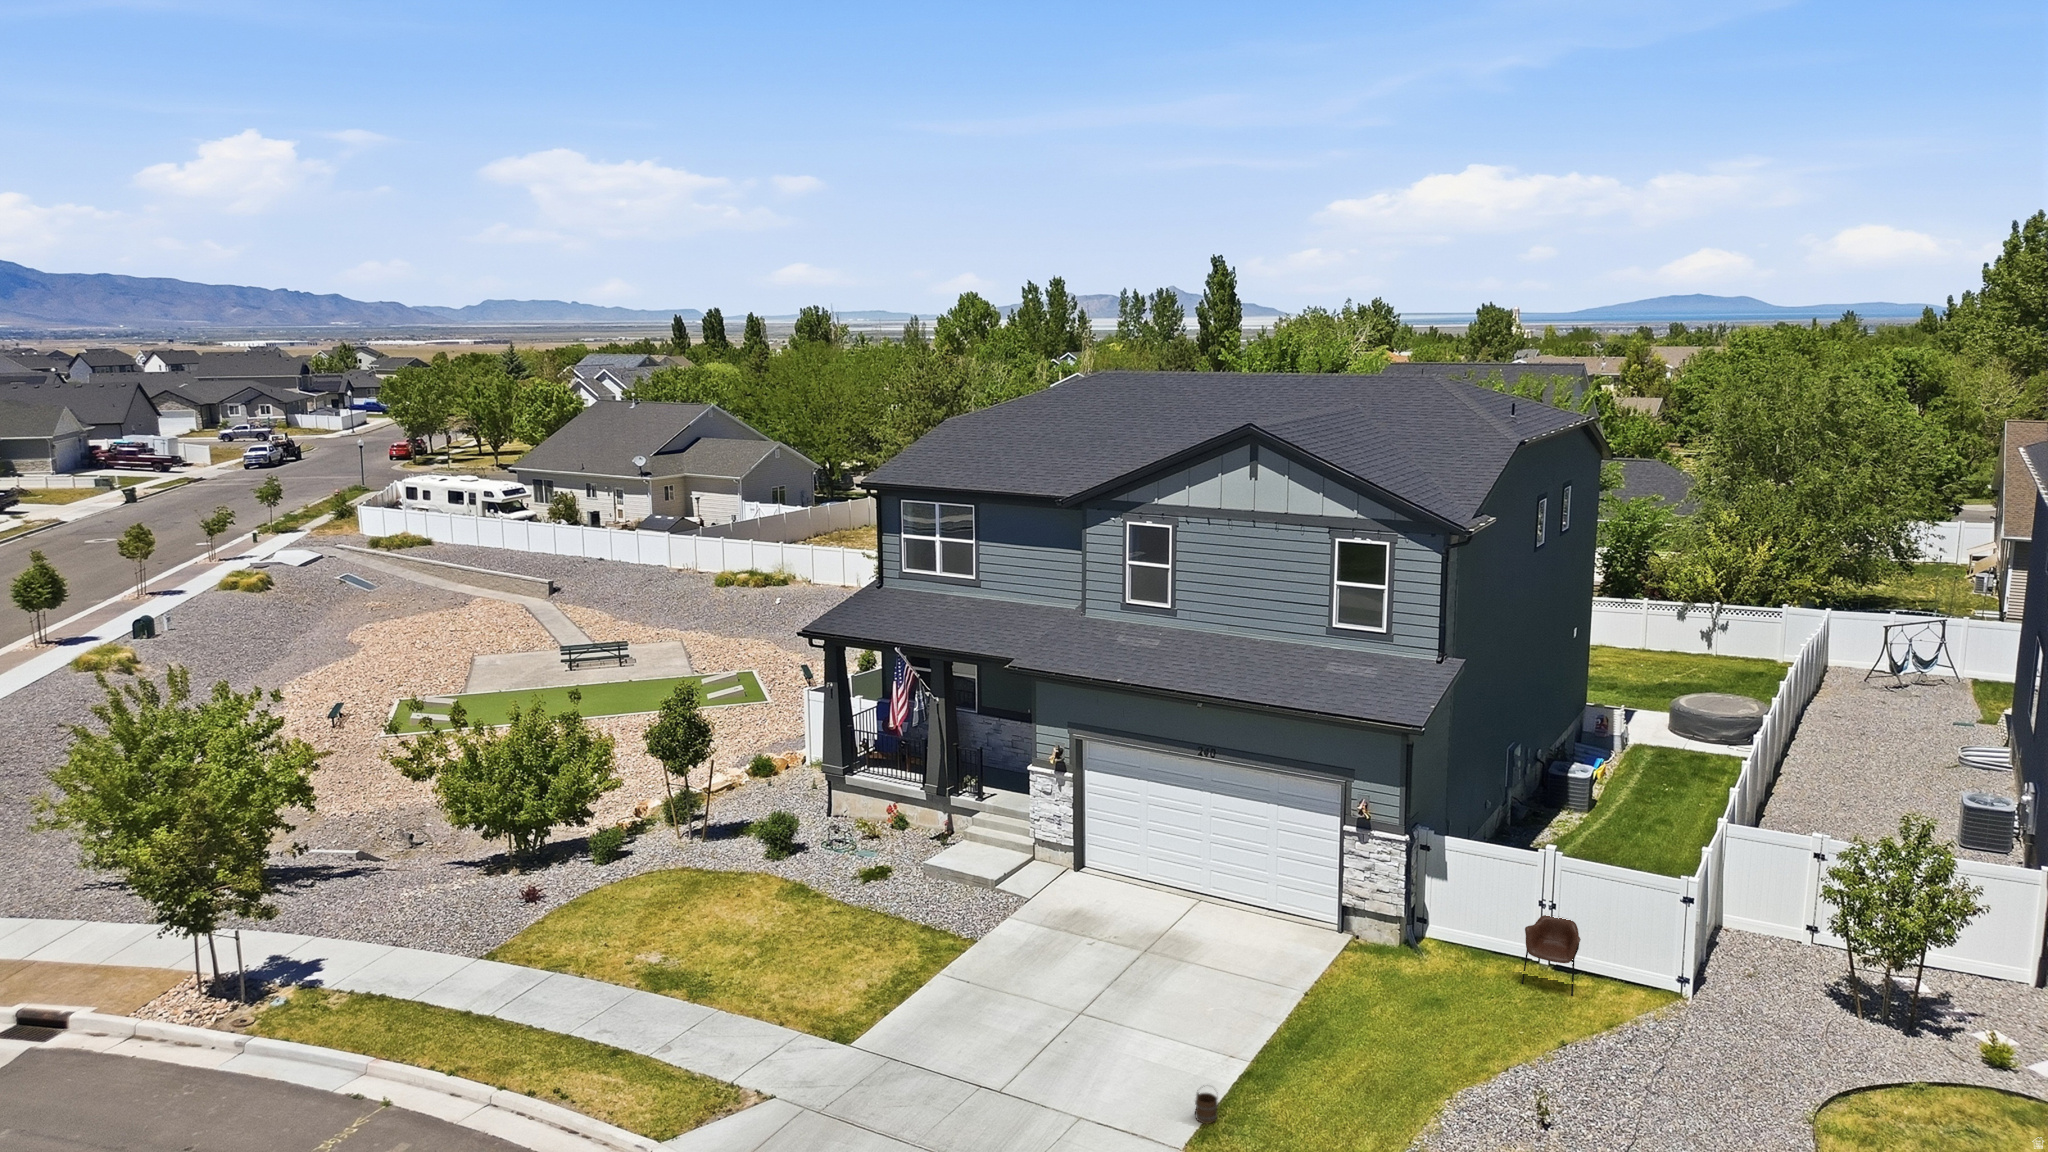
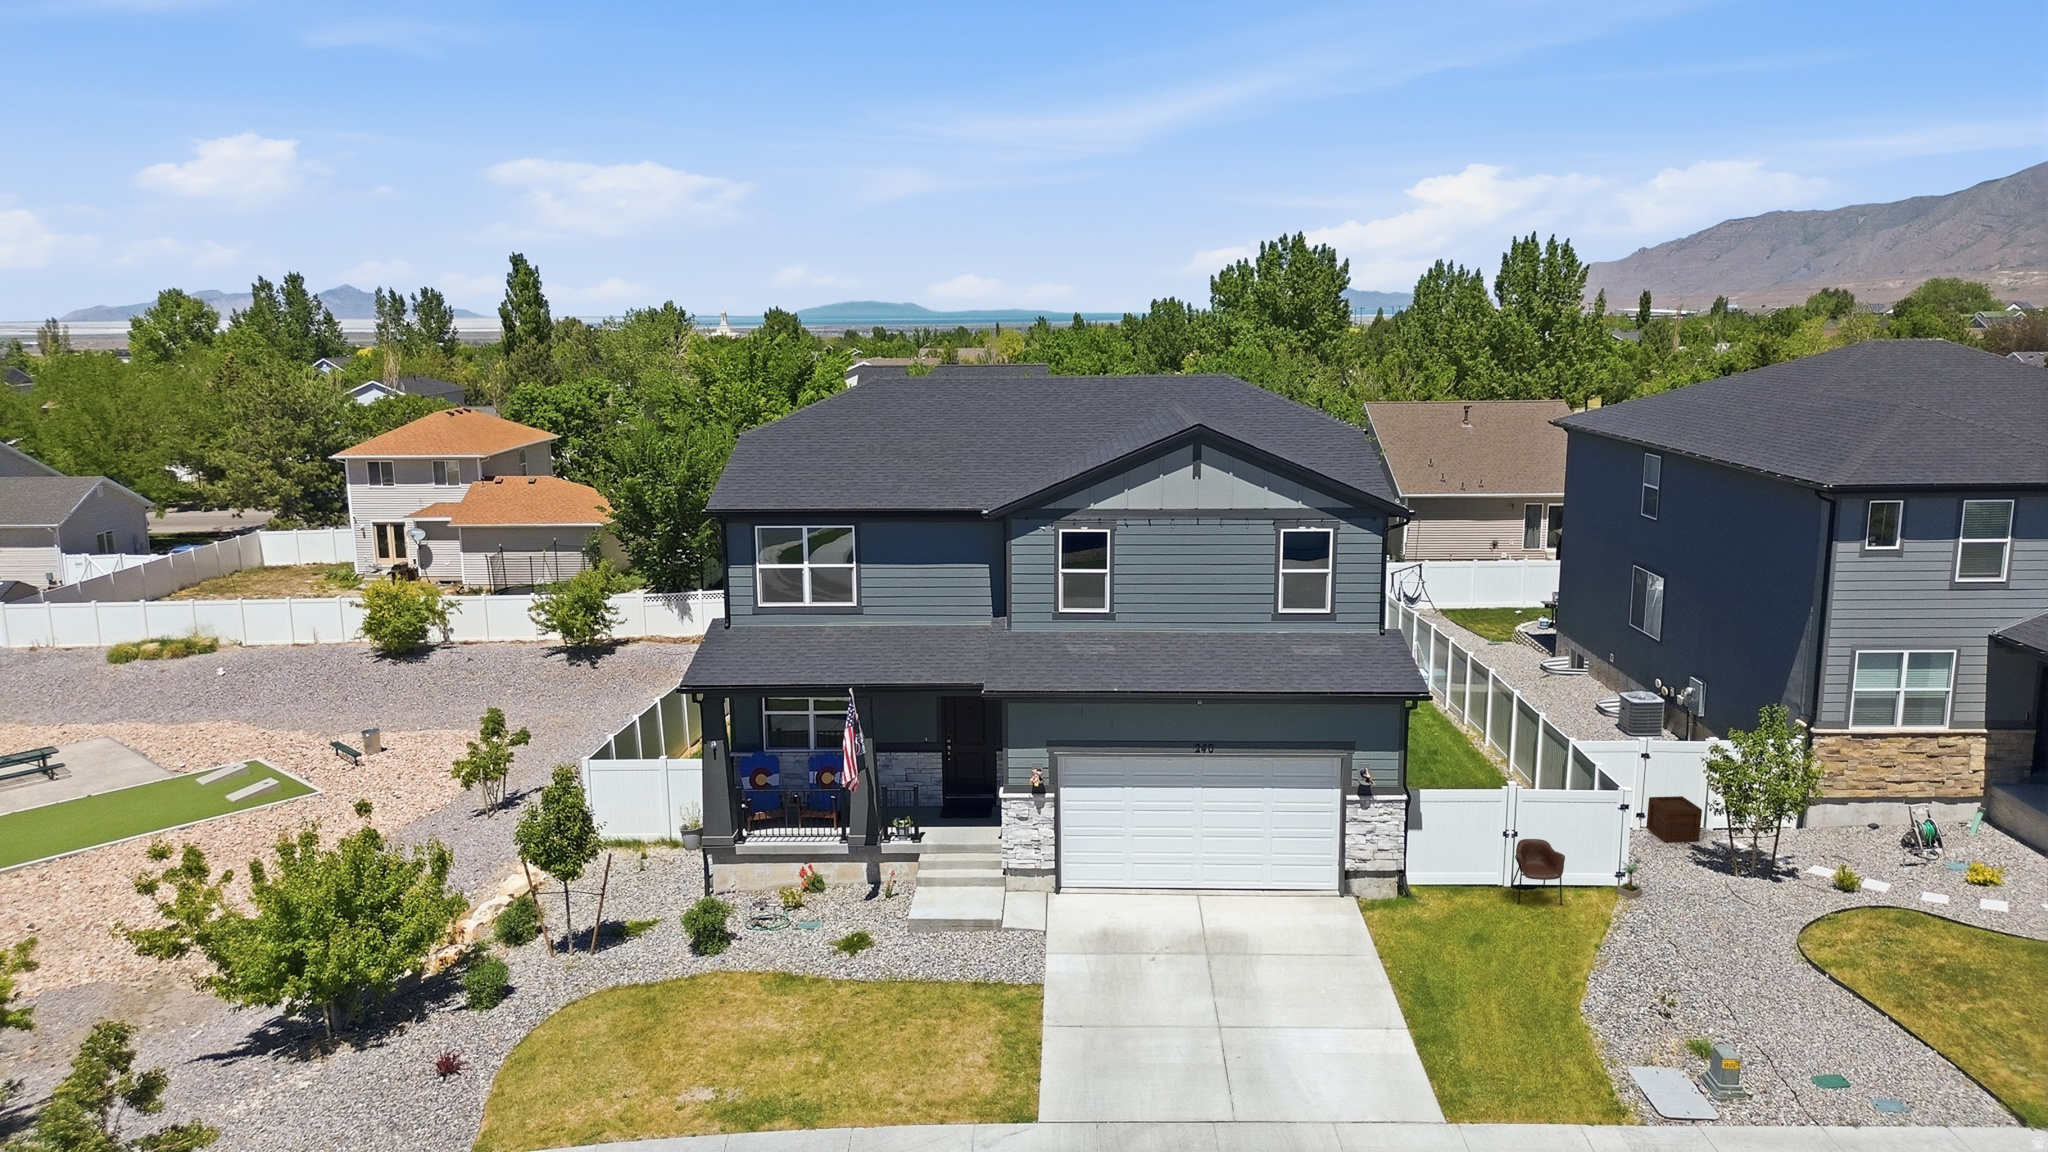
wooden crate: none [1802,921,1859,986] -> present [1646,796,1702,842]
potted plant: none [1658,966,1691,1012] -> present [1617,862,1642,899]
bucket: present [1195,1093,1218,1124] -> none [1468,1091,1493,1130]

